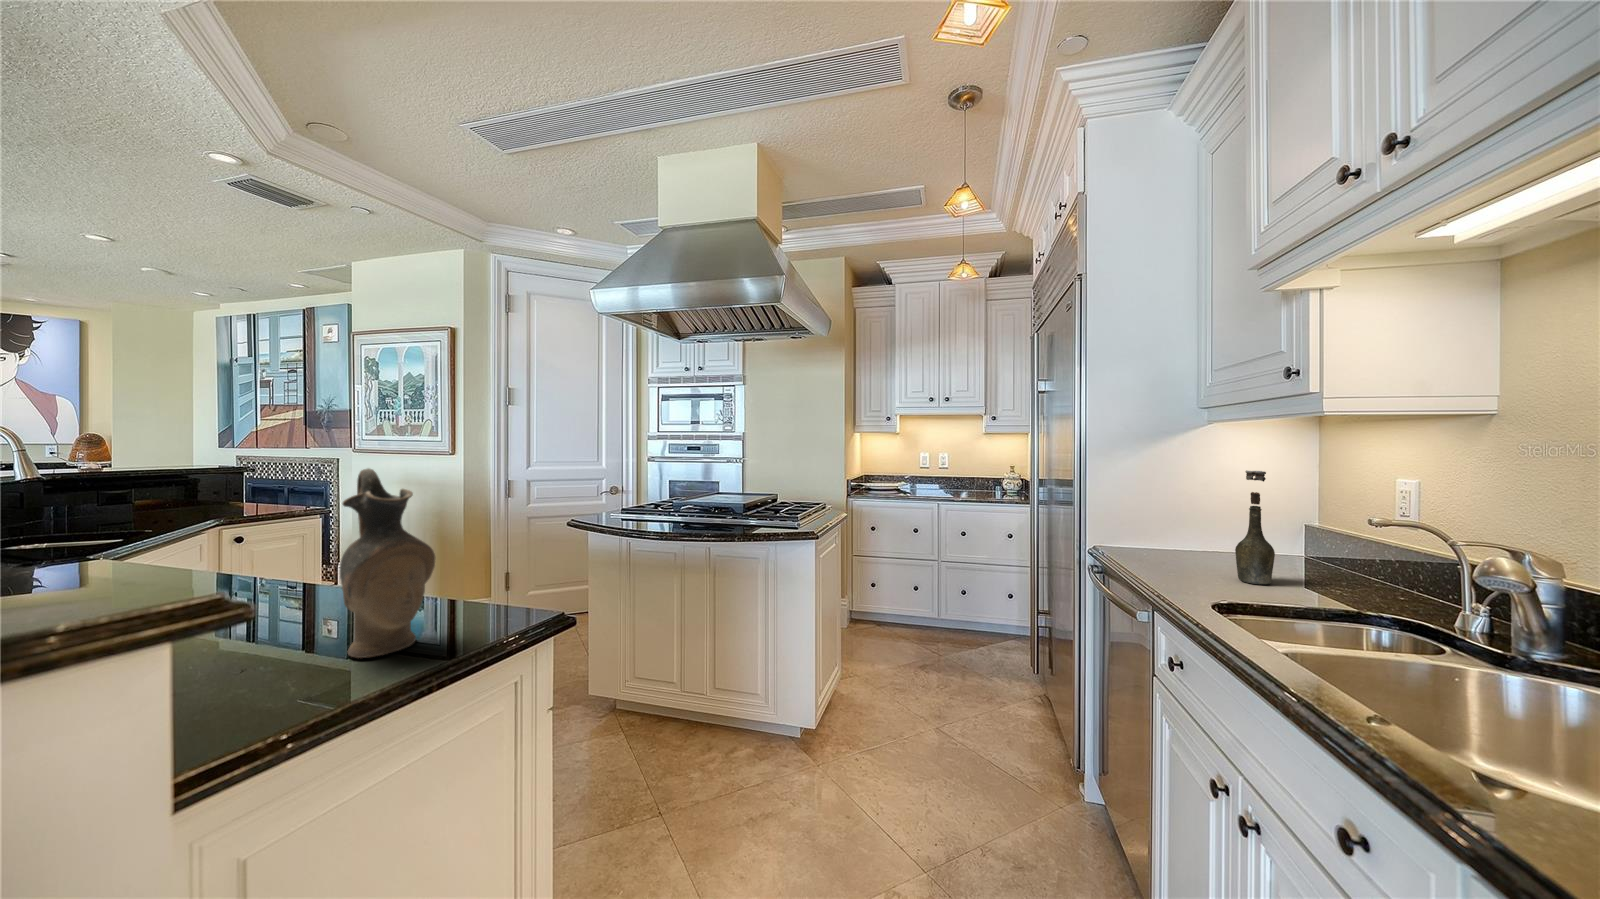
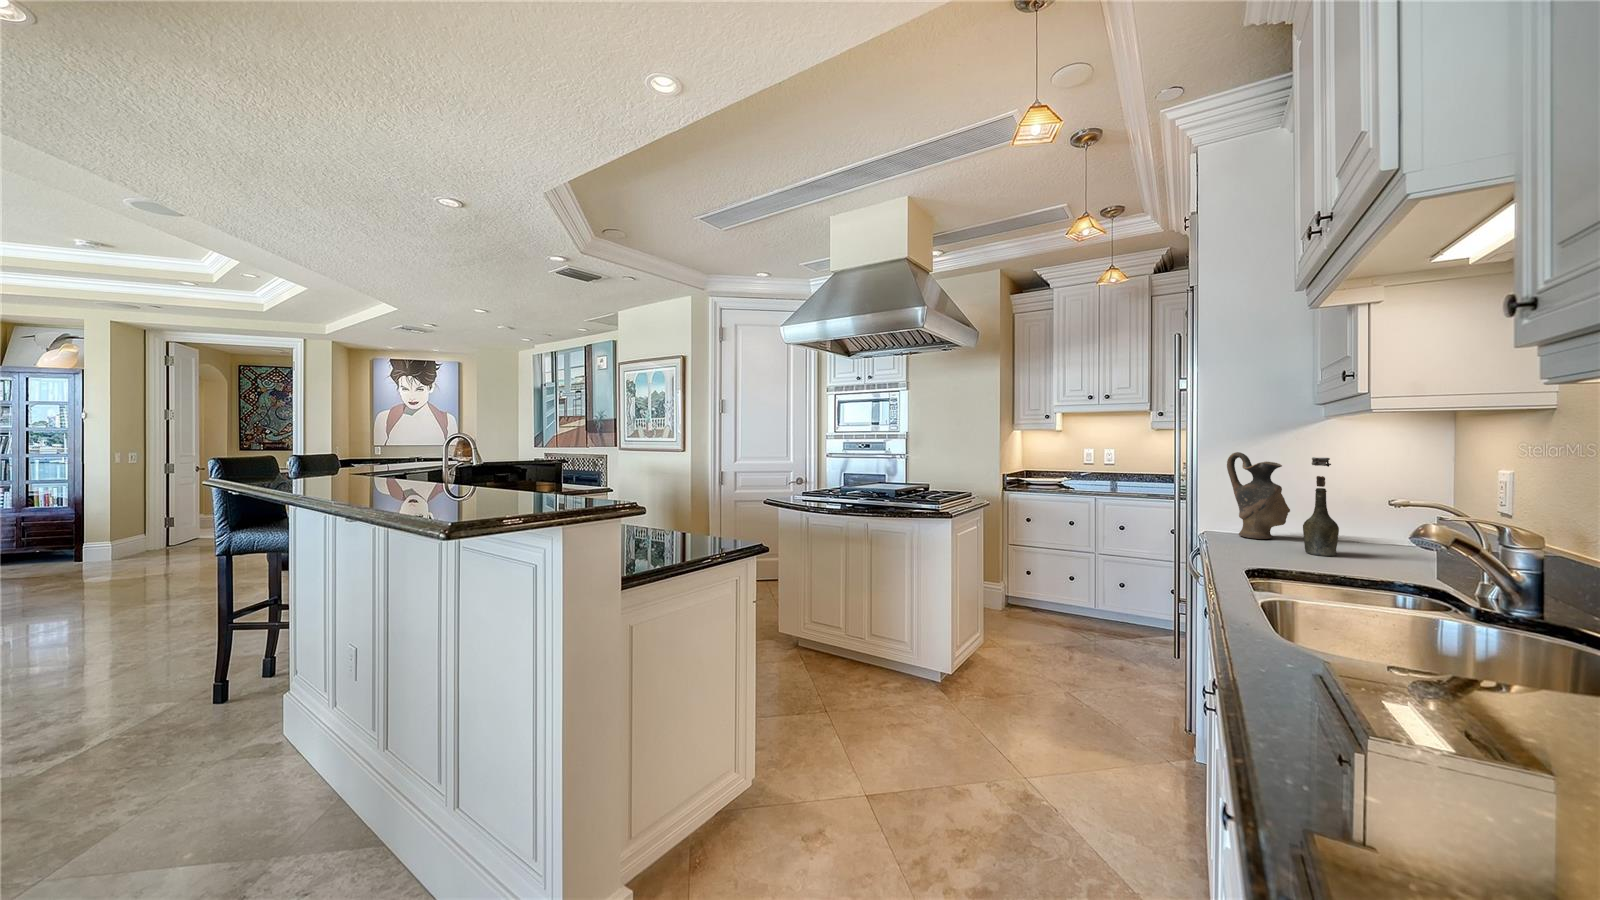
ceramic pitcher: present [340,468,435,658] -> present [1227,452,1290,539]

